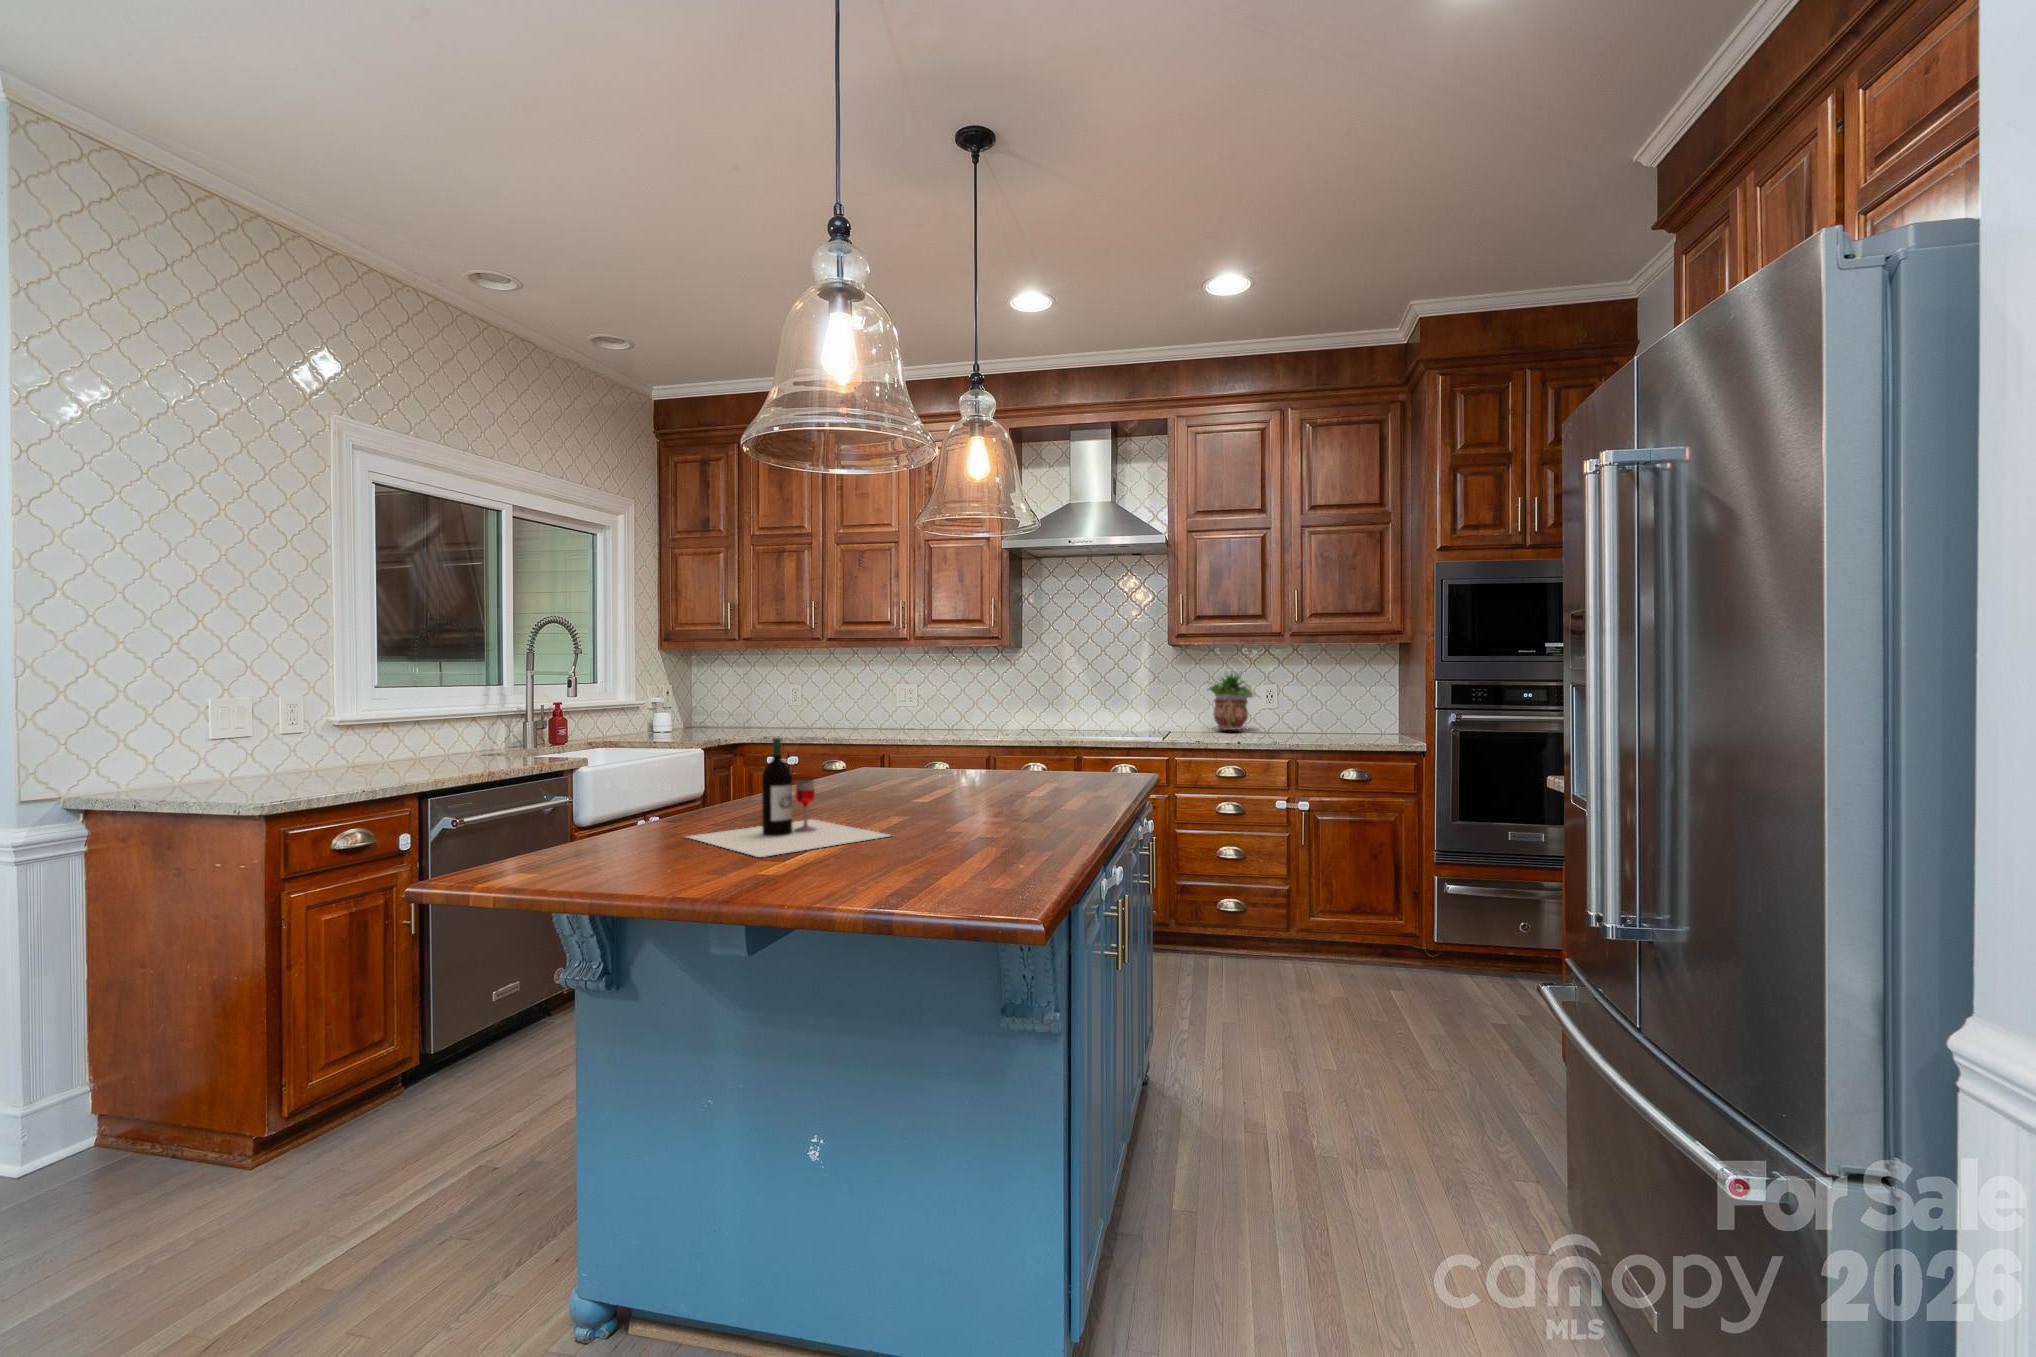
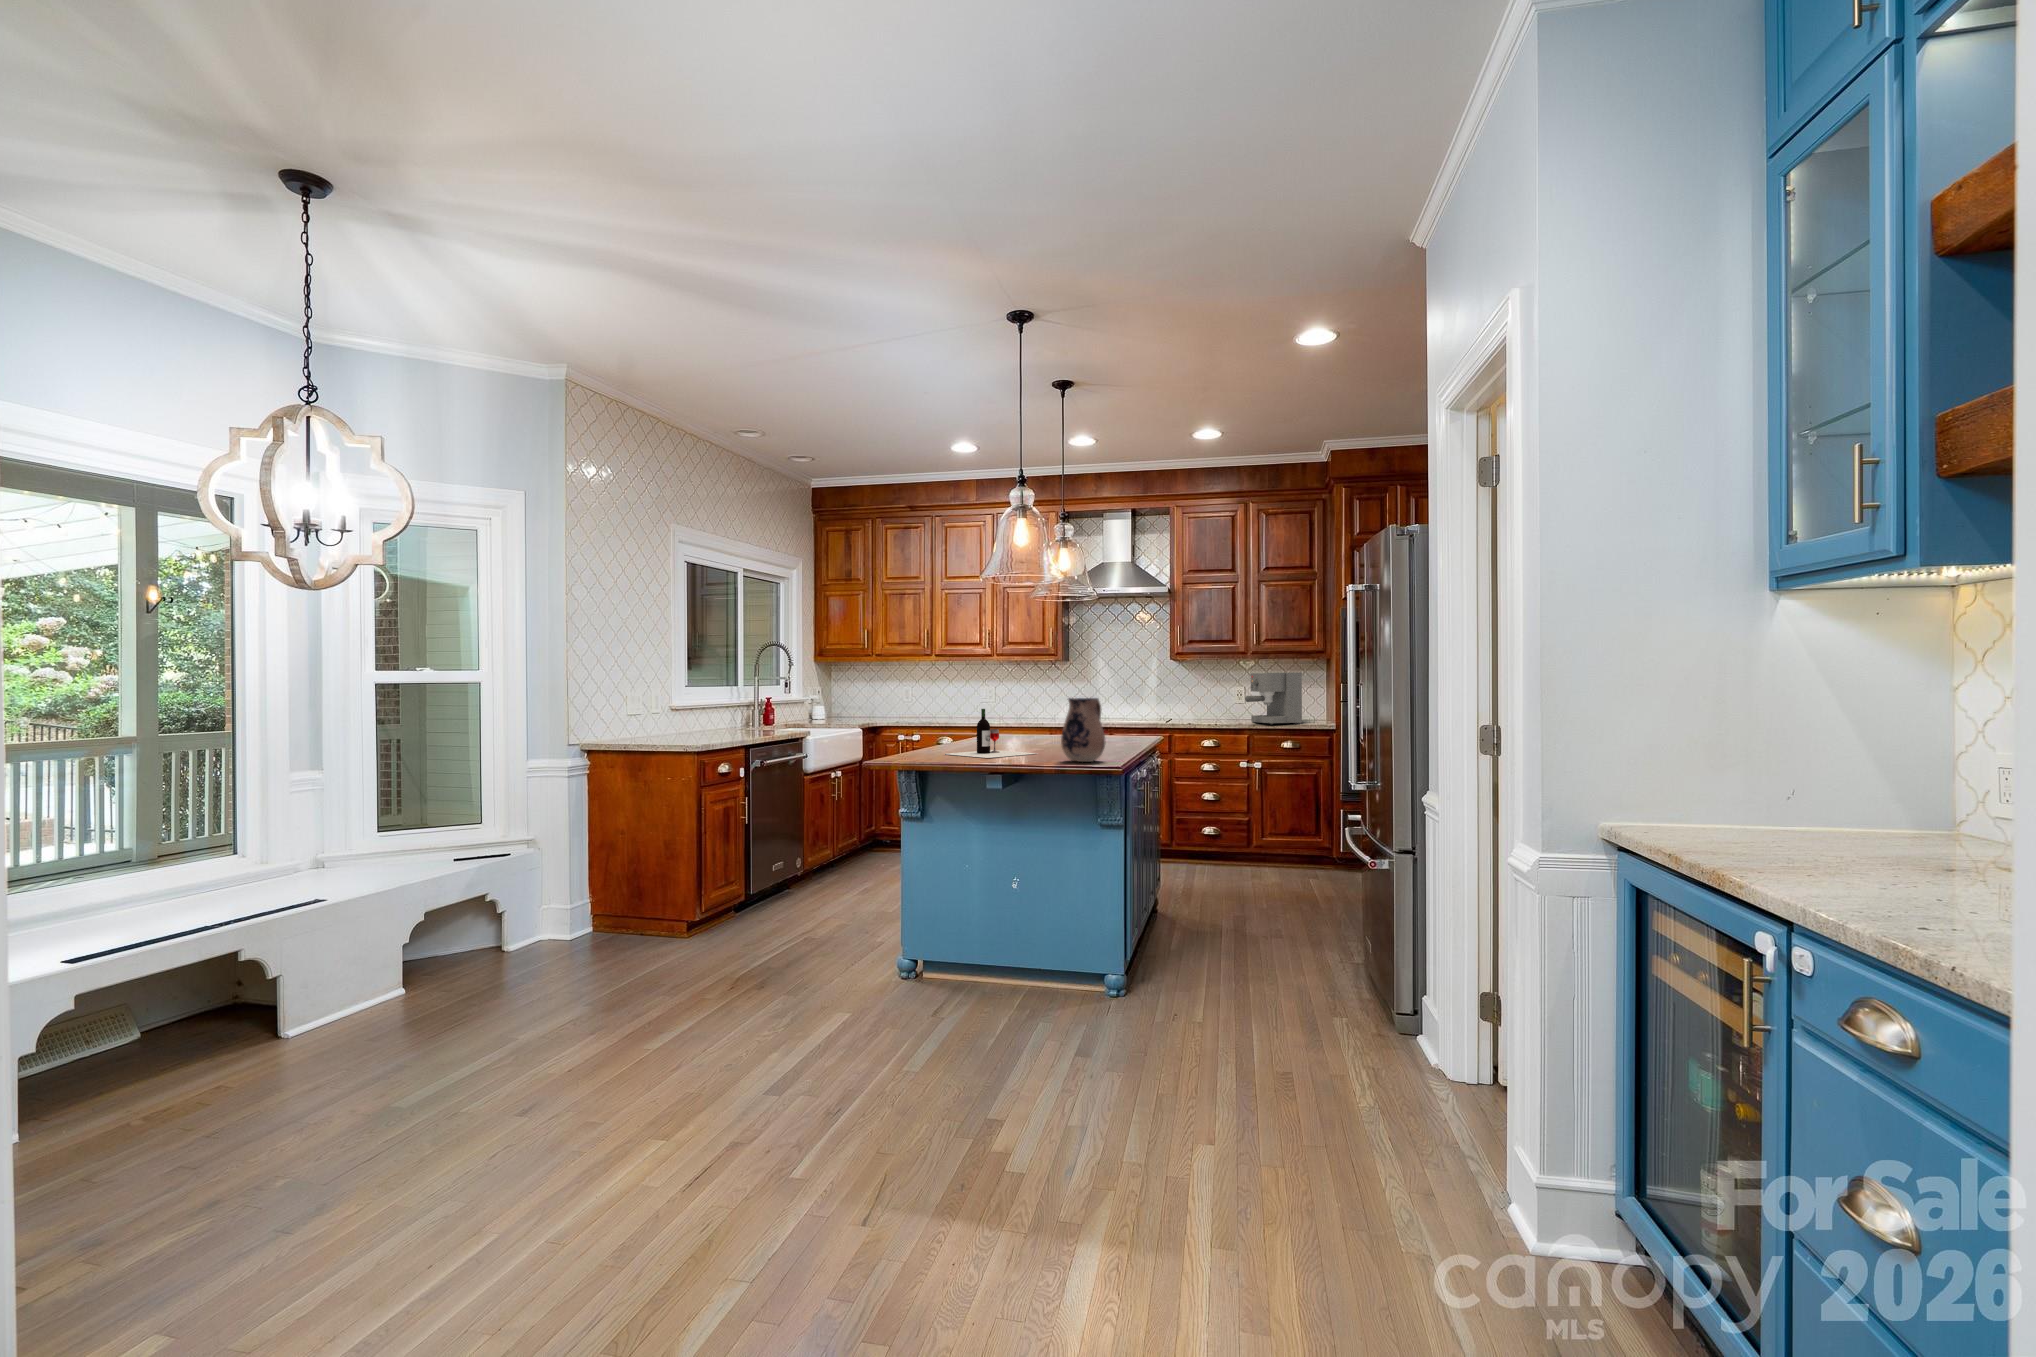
coffee maker: none [1283,663,1368,742] -> present [1245,673,1302,724]
potted plant: present [1209,673,1253,730] -> none [1196,677,1230,718]
ceramic pitcher: none [914,719,1024,883] -> present [1061,698,1105,762]

